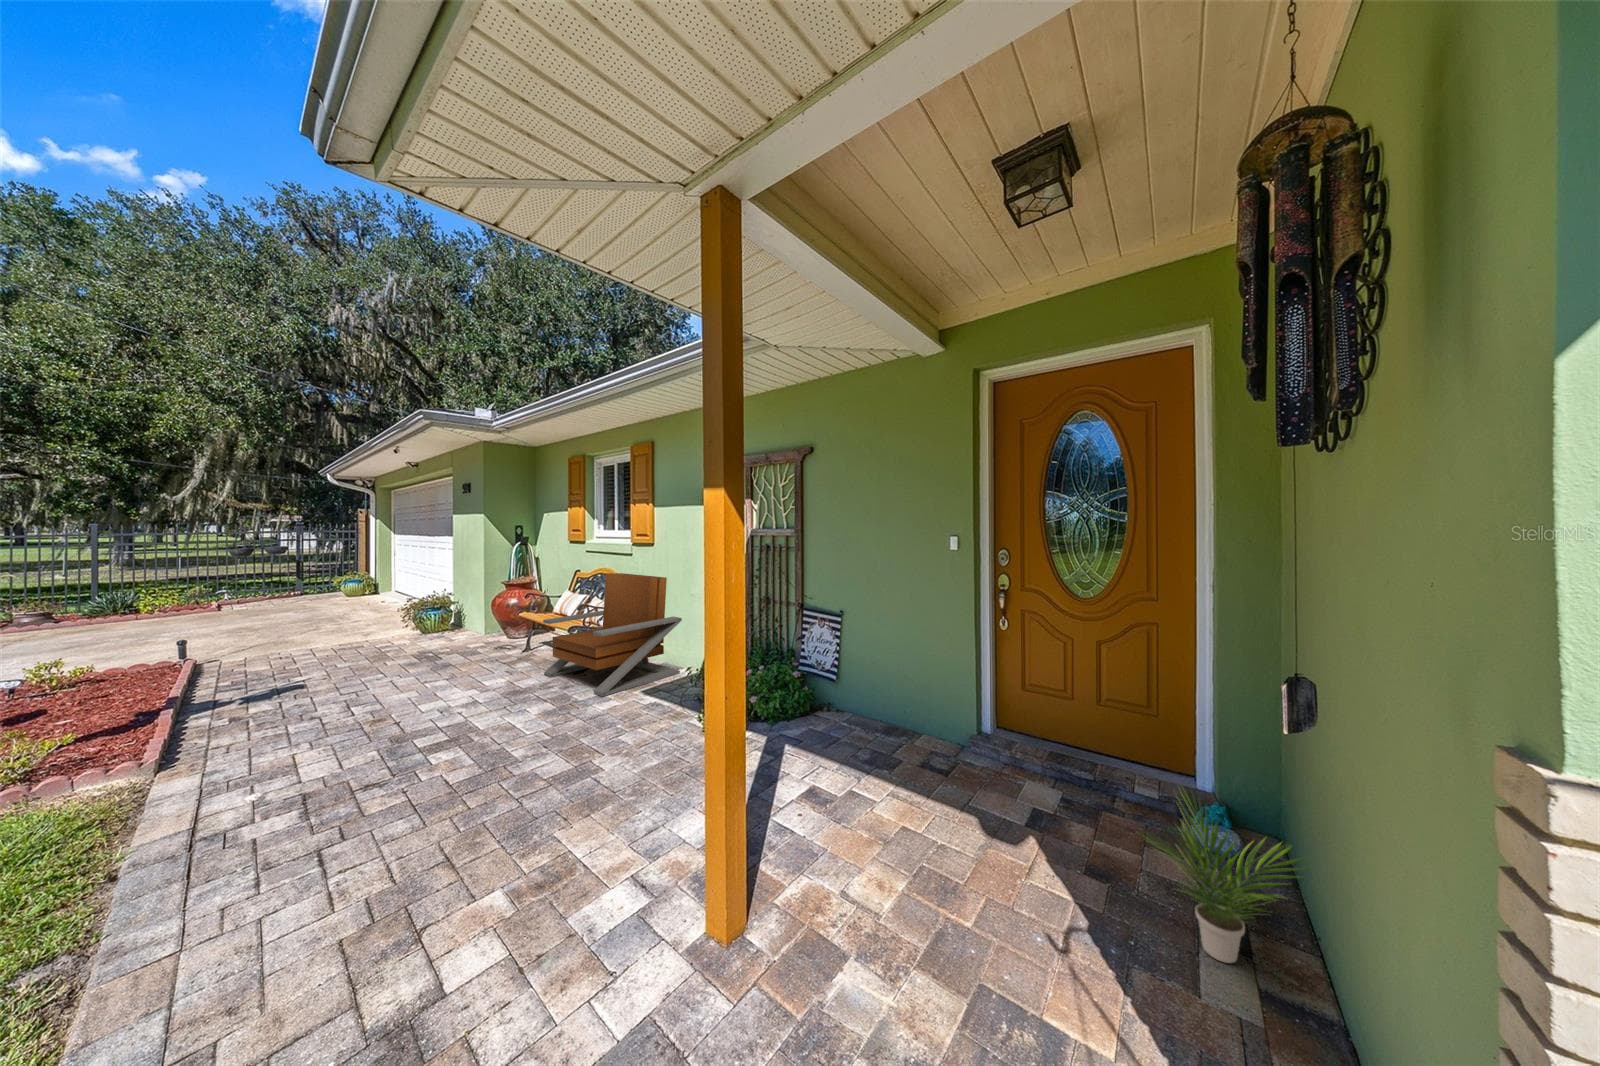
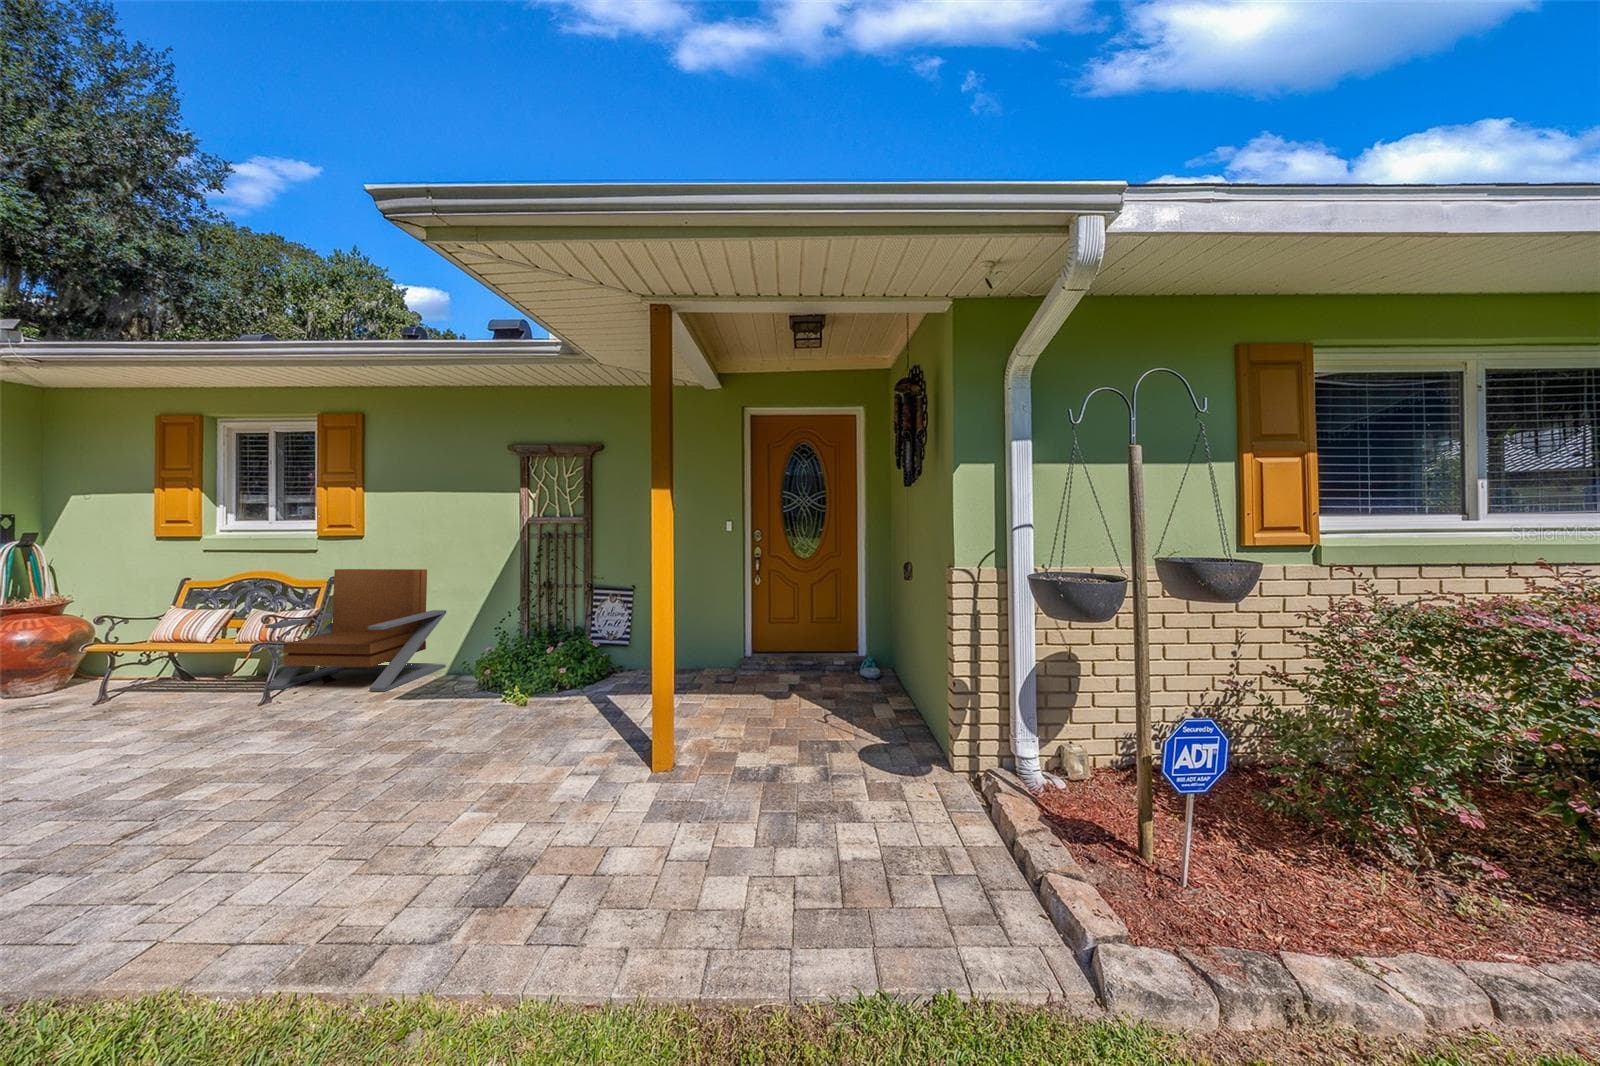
potted plant: present [1155,785,1305,963] -> none [849,640,911,710]

